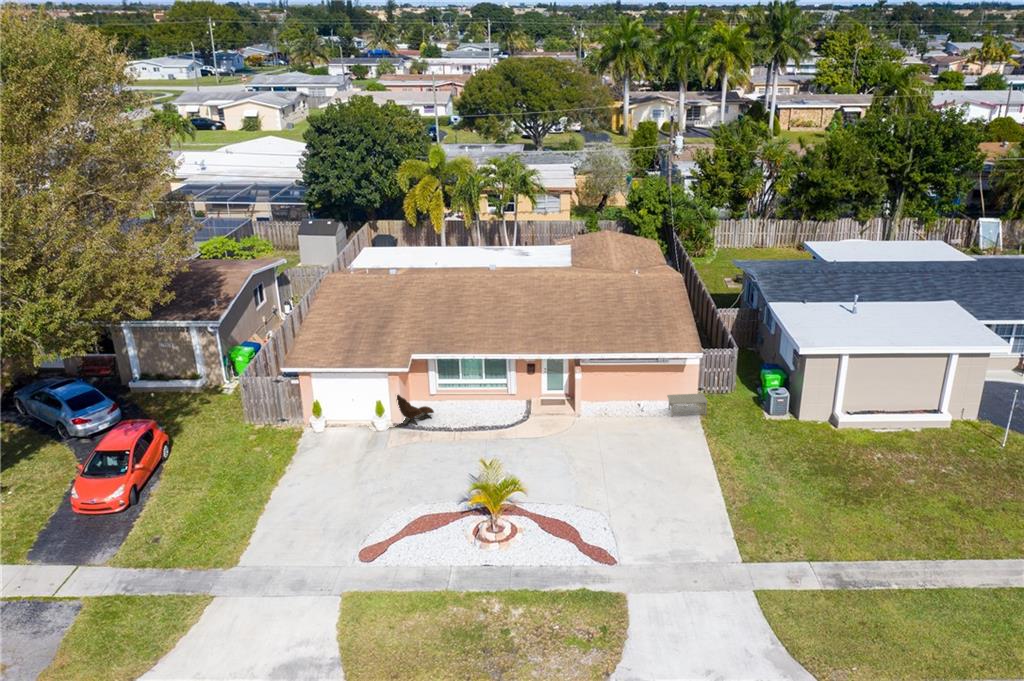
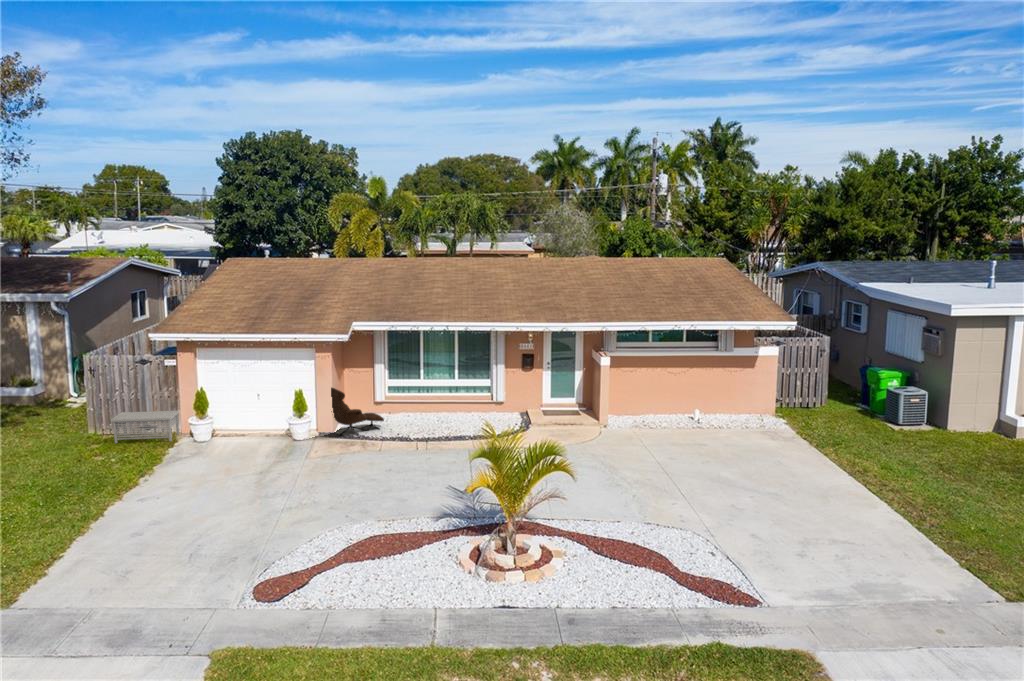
storage bench: present [667,393,707,417] -> present [111,411,179,443]

